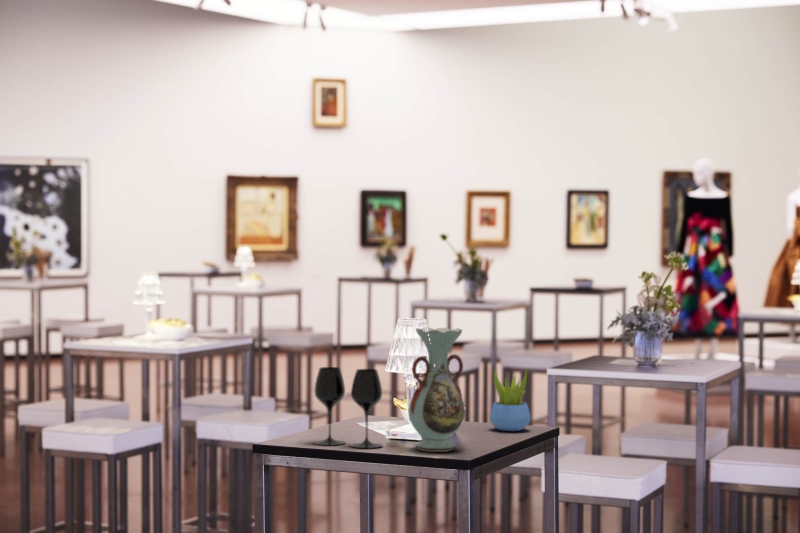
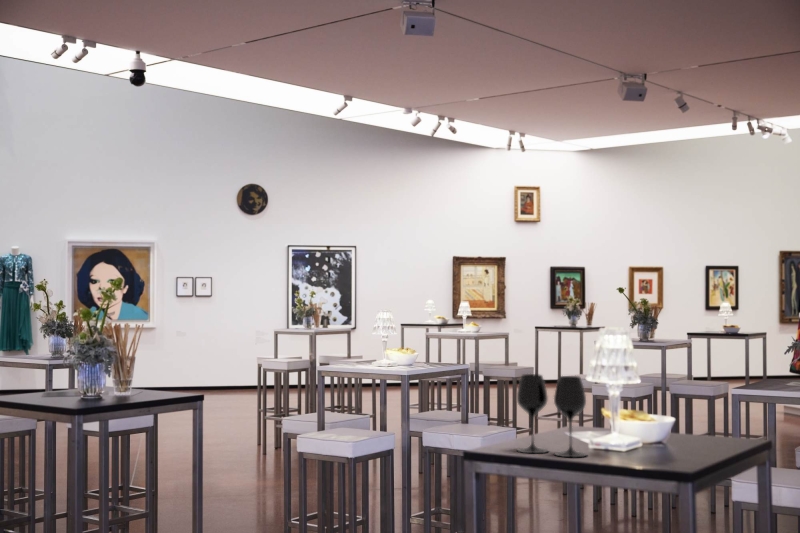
decorative vase: present [409,328,465,452] -> none [615,333,676,463]
succulent plant: present [490,371,530,431] -> none [694,379,737,444]

